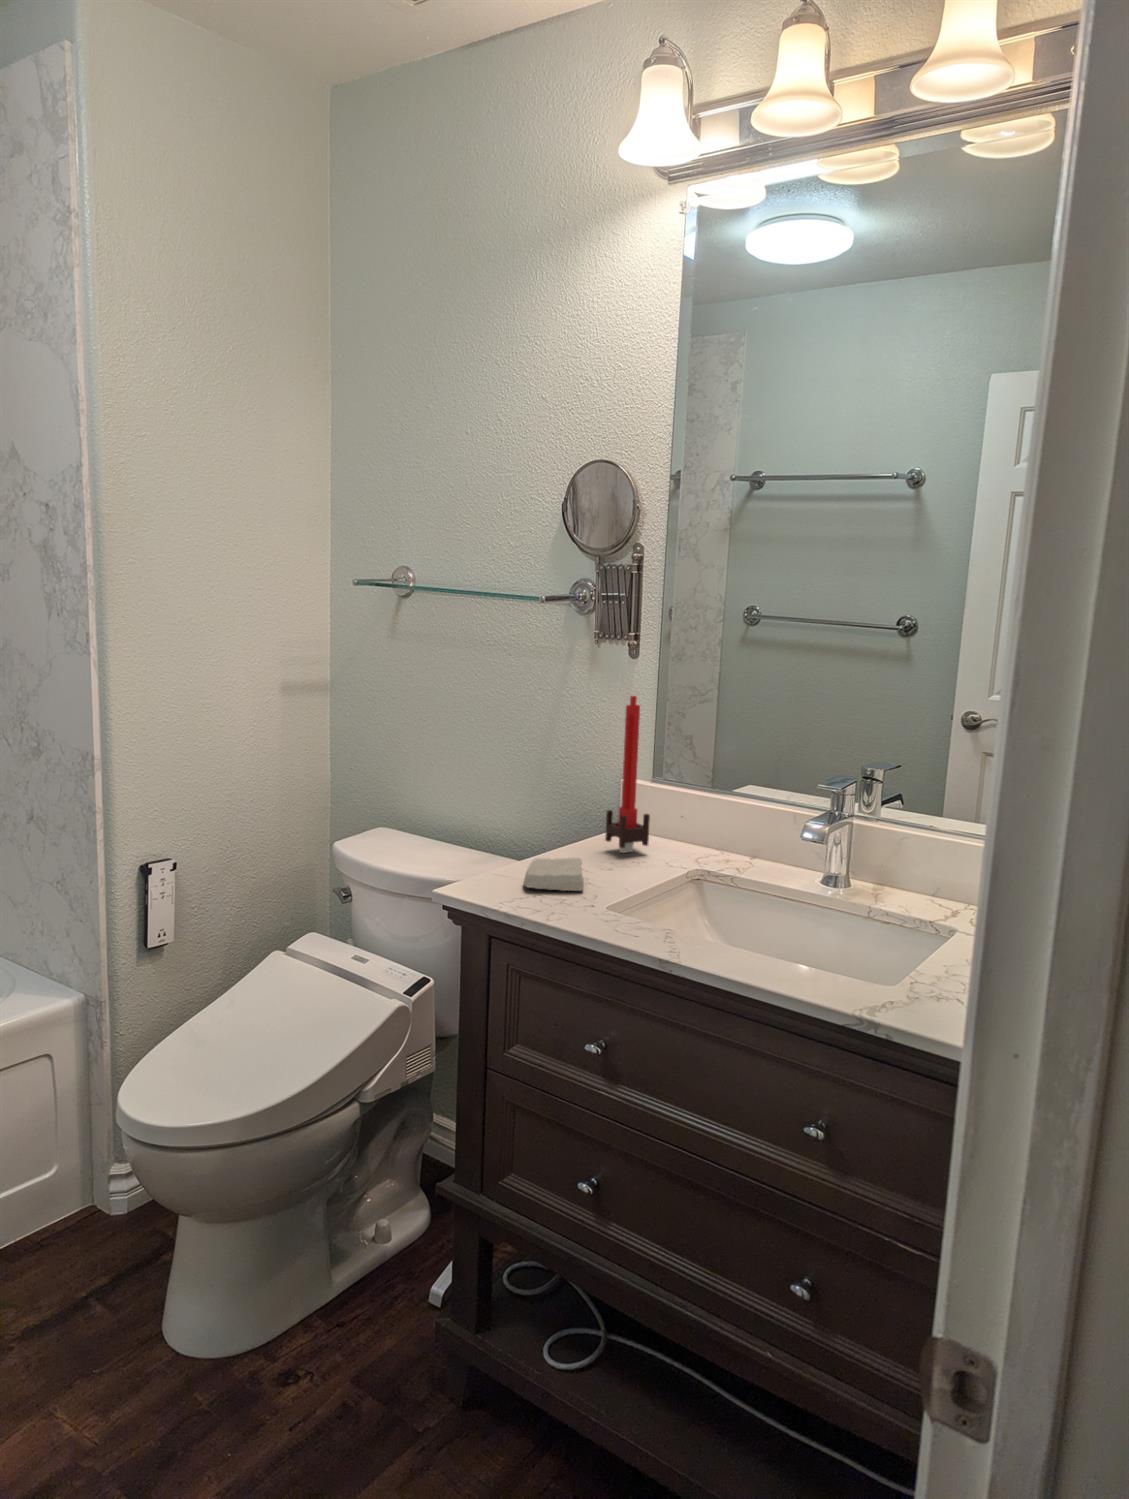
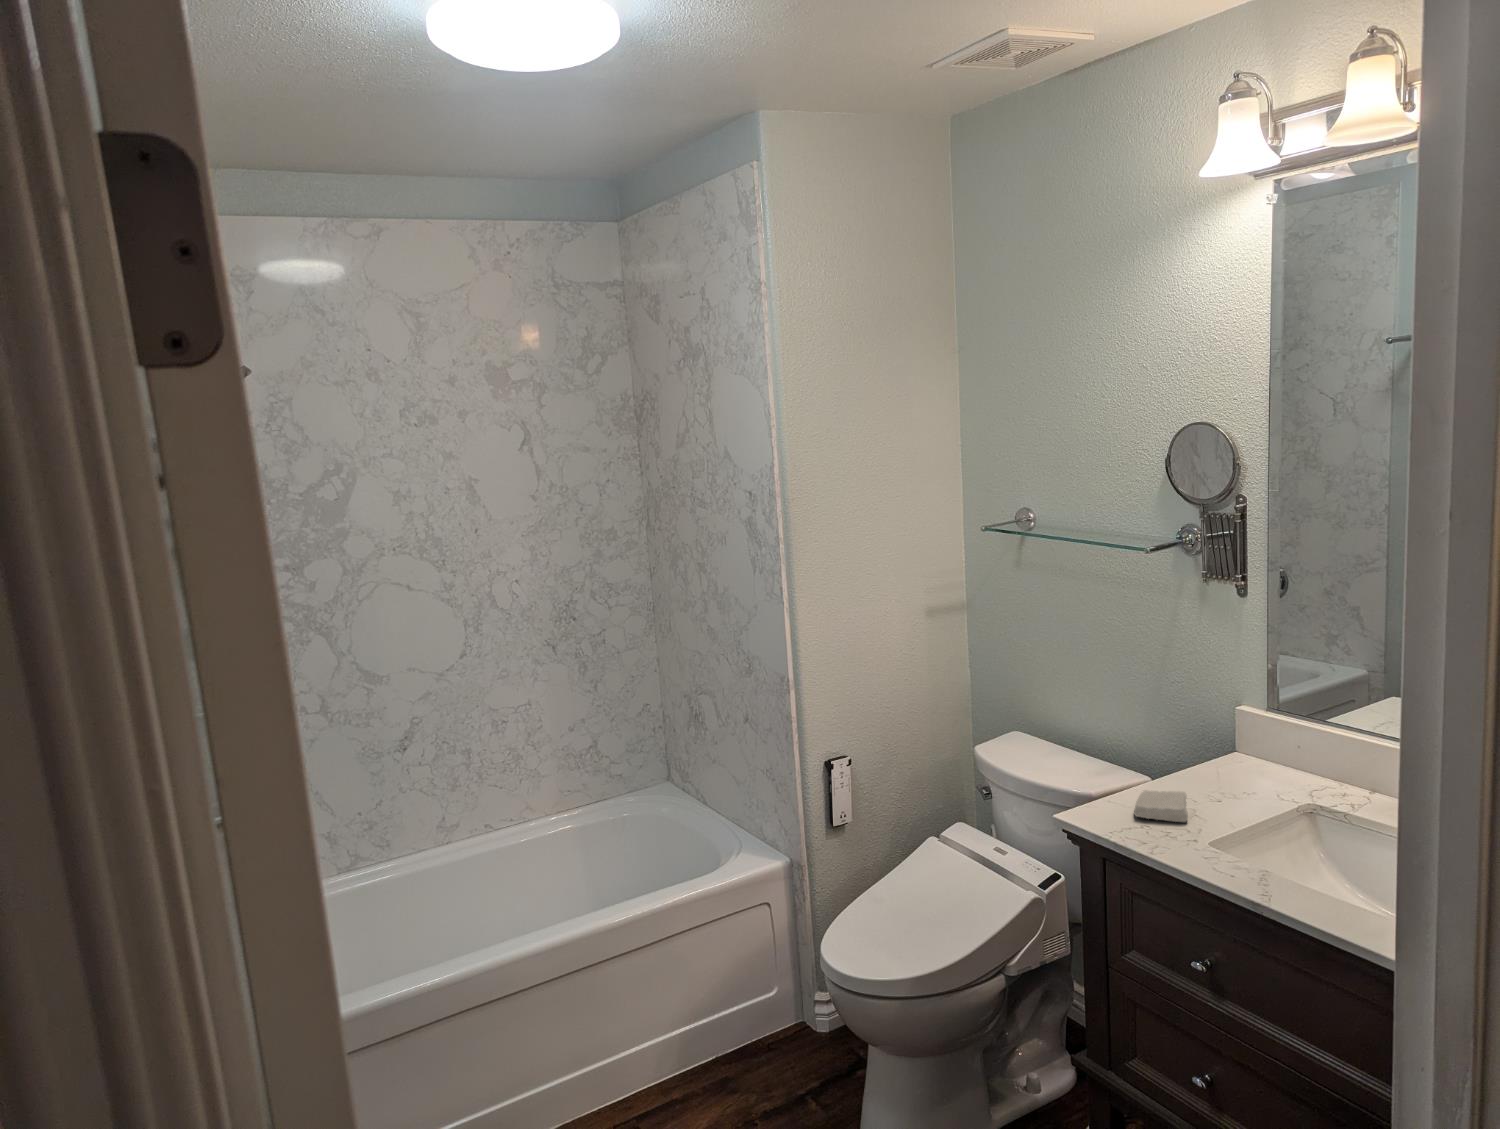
candle: present [605,696,650,853] -> none [1215,643,1256,781]

